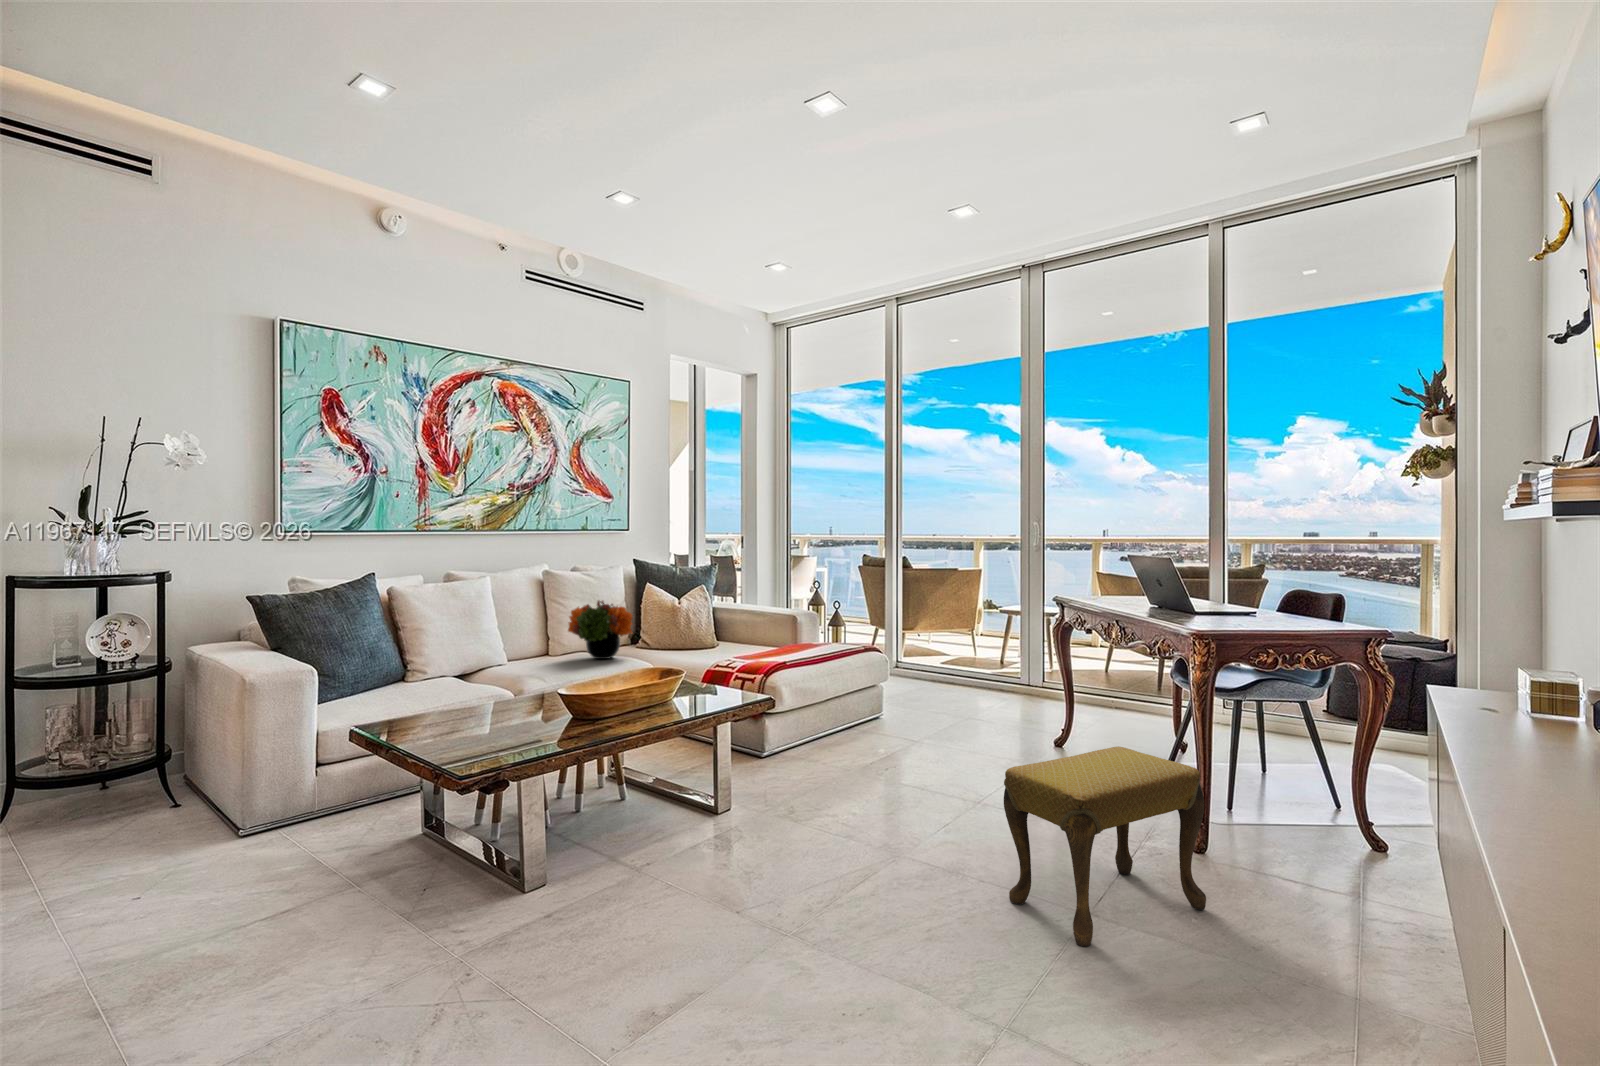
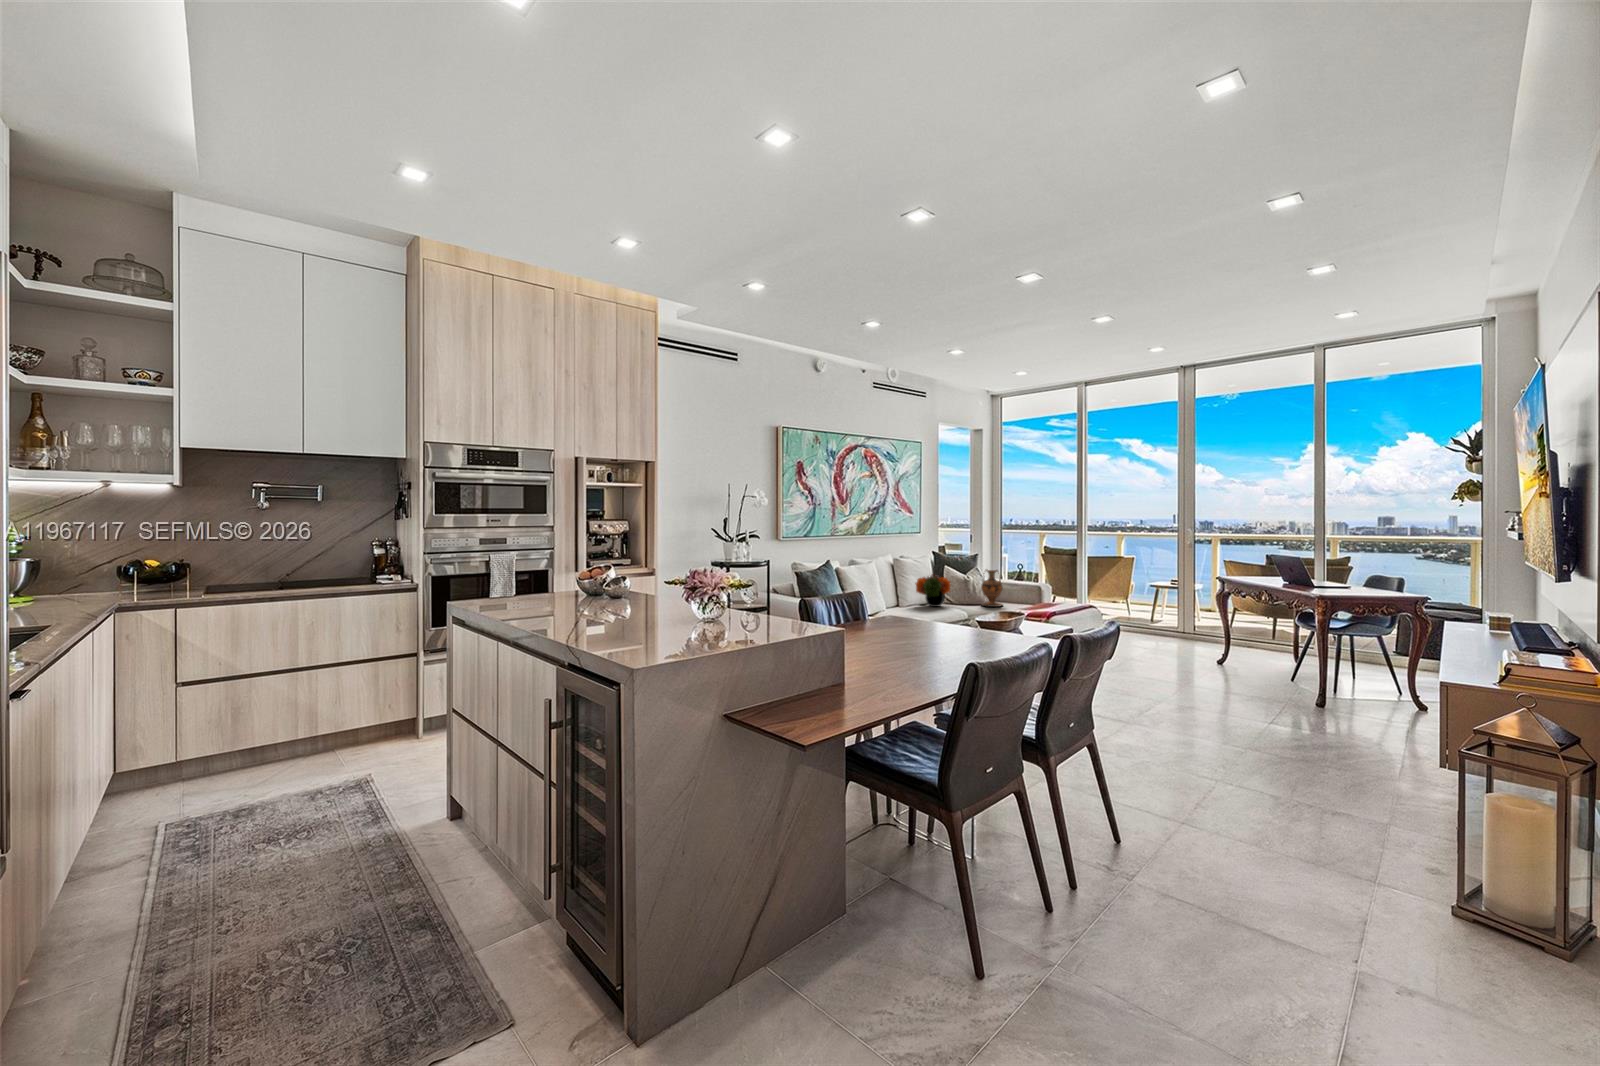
vase: none [682,591,722,658] -> present [981,570,1003,607]
footstool: present [1004,746,1206,947] -> none [1213,650,1322,733]

